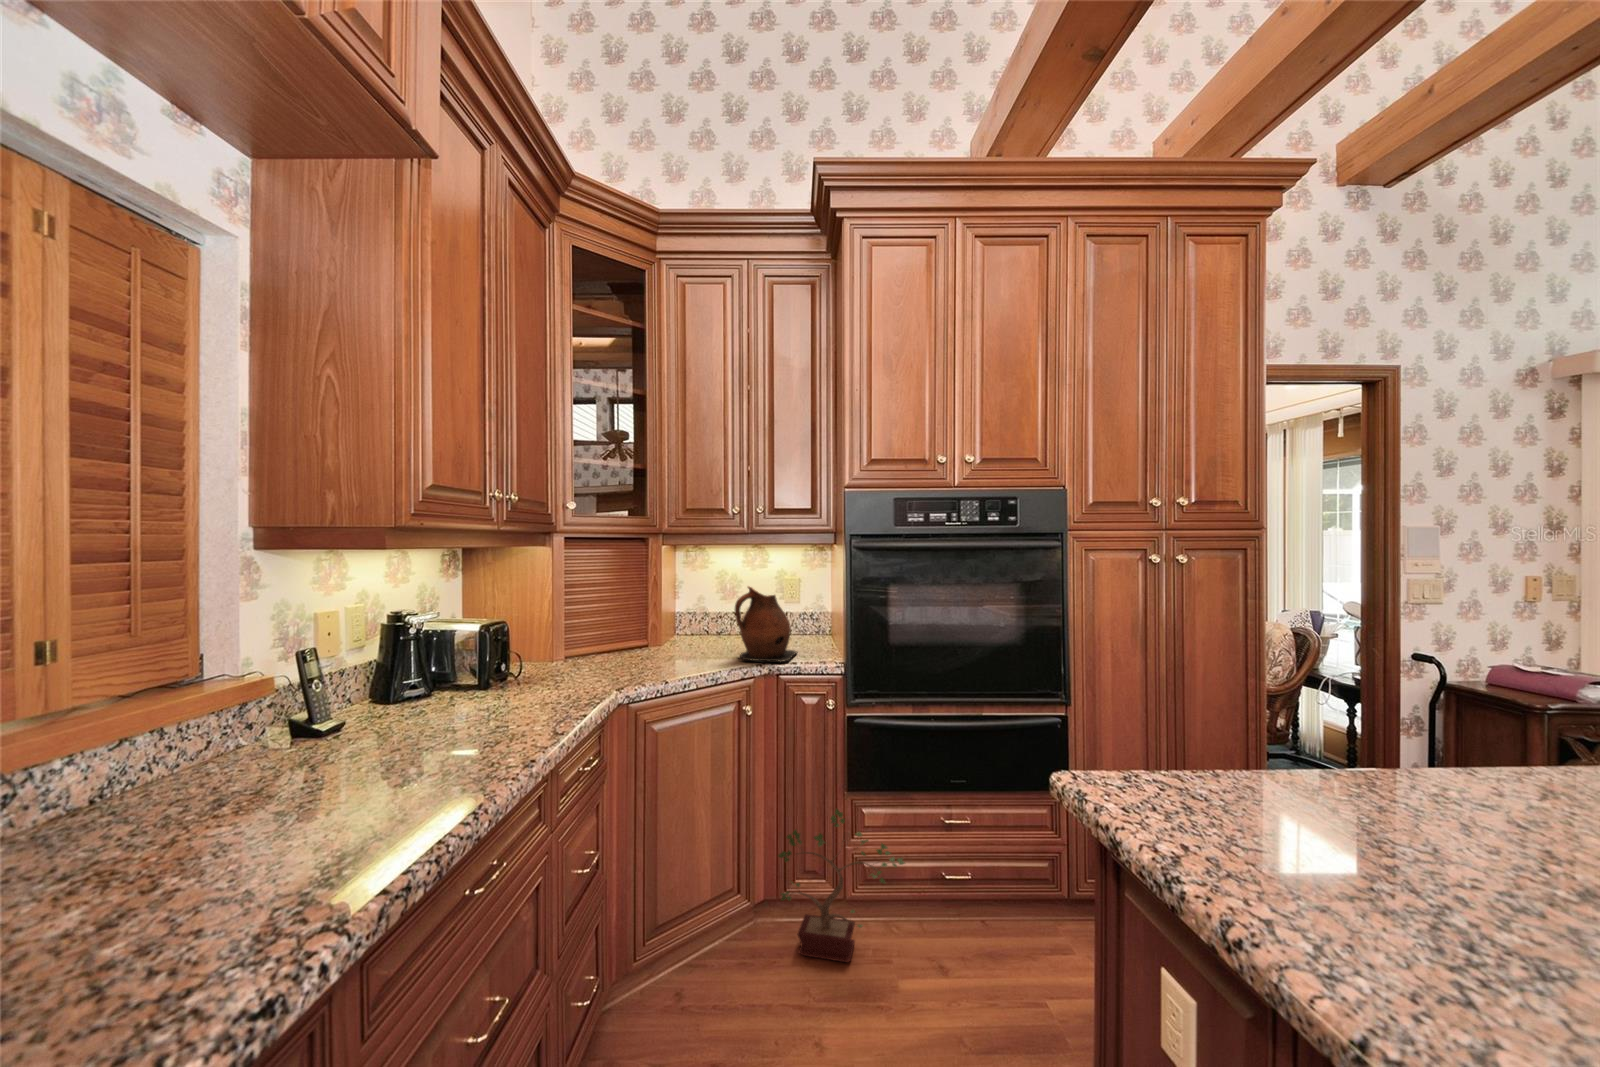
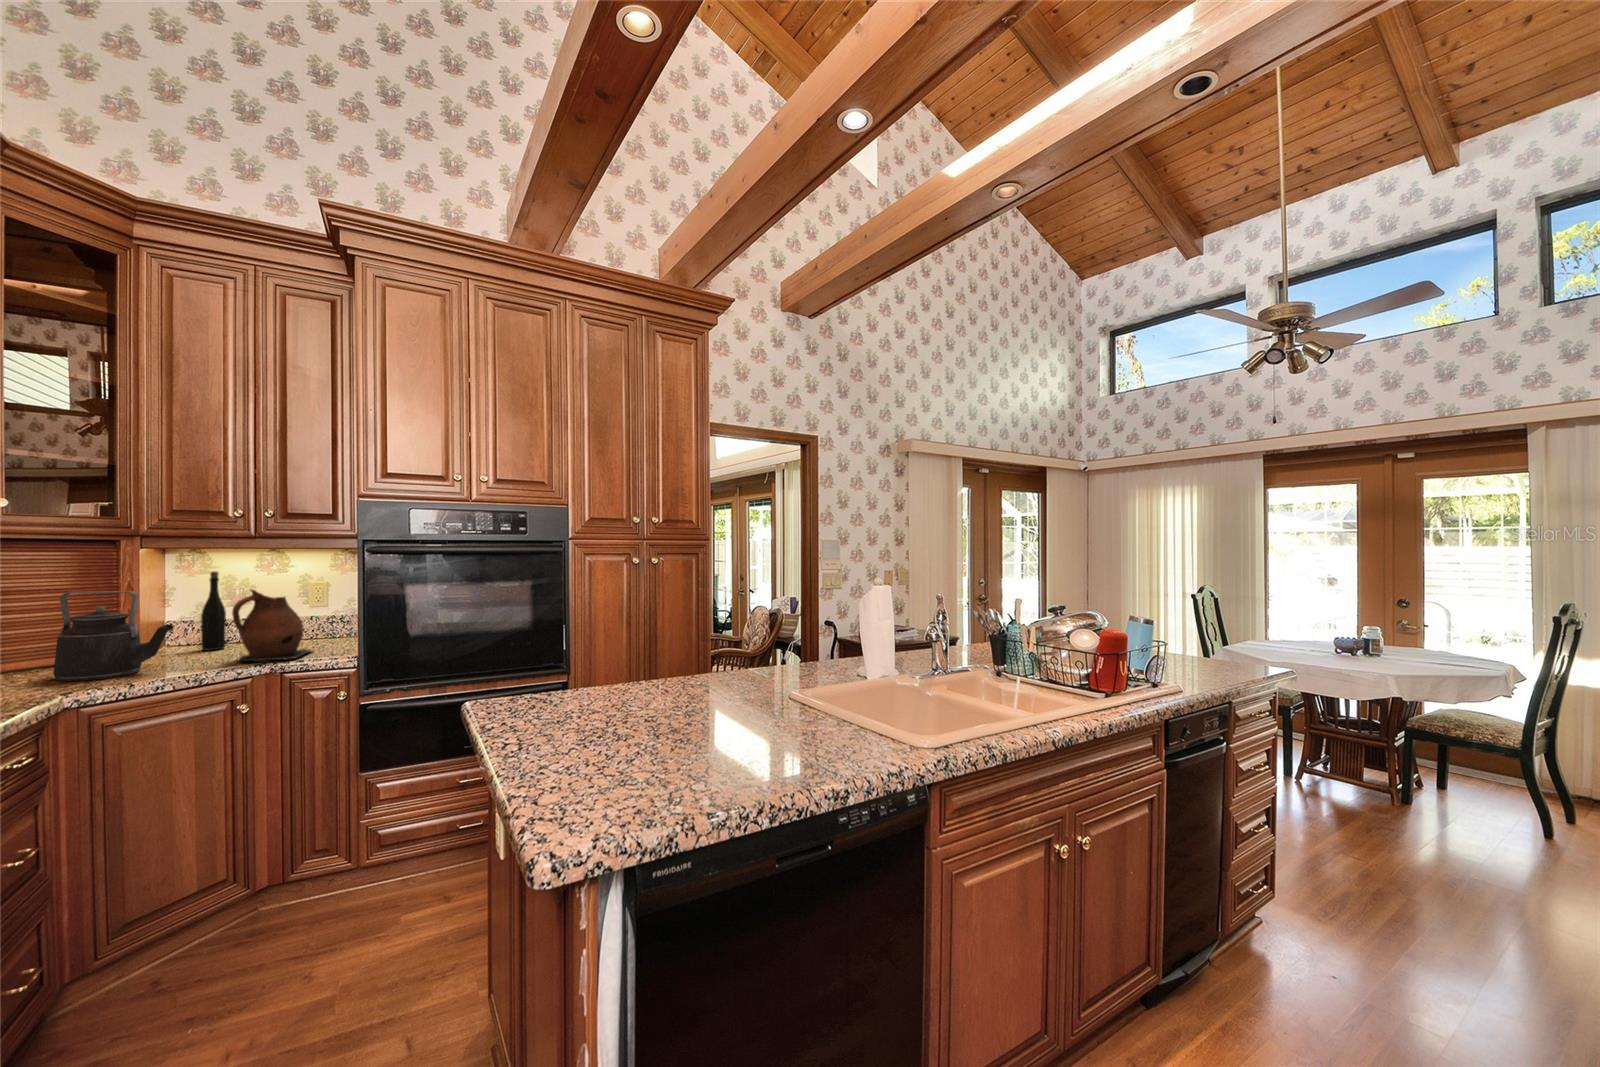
bottle: none [705,566,723,643] -> present [201,571,226,650]
kettle: none [614,585,693,669] -> present [54,591,174,681]
potted plant: present [778,809,904,962] -> none [274,786,412,930]

